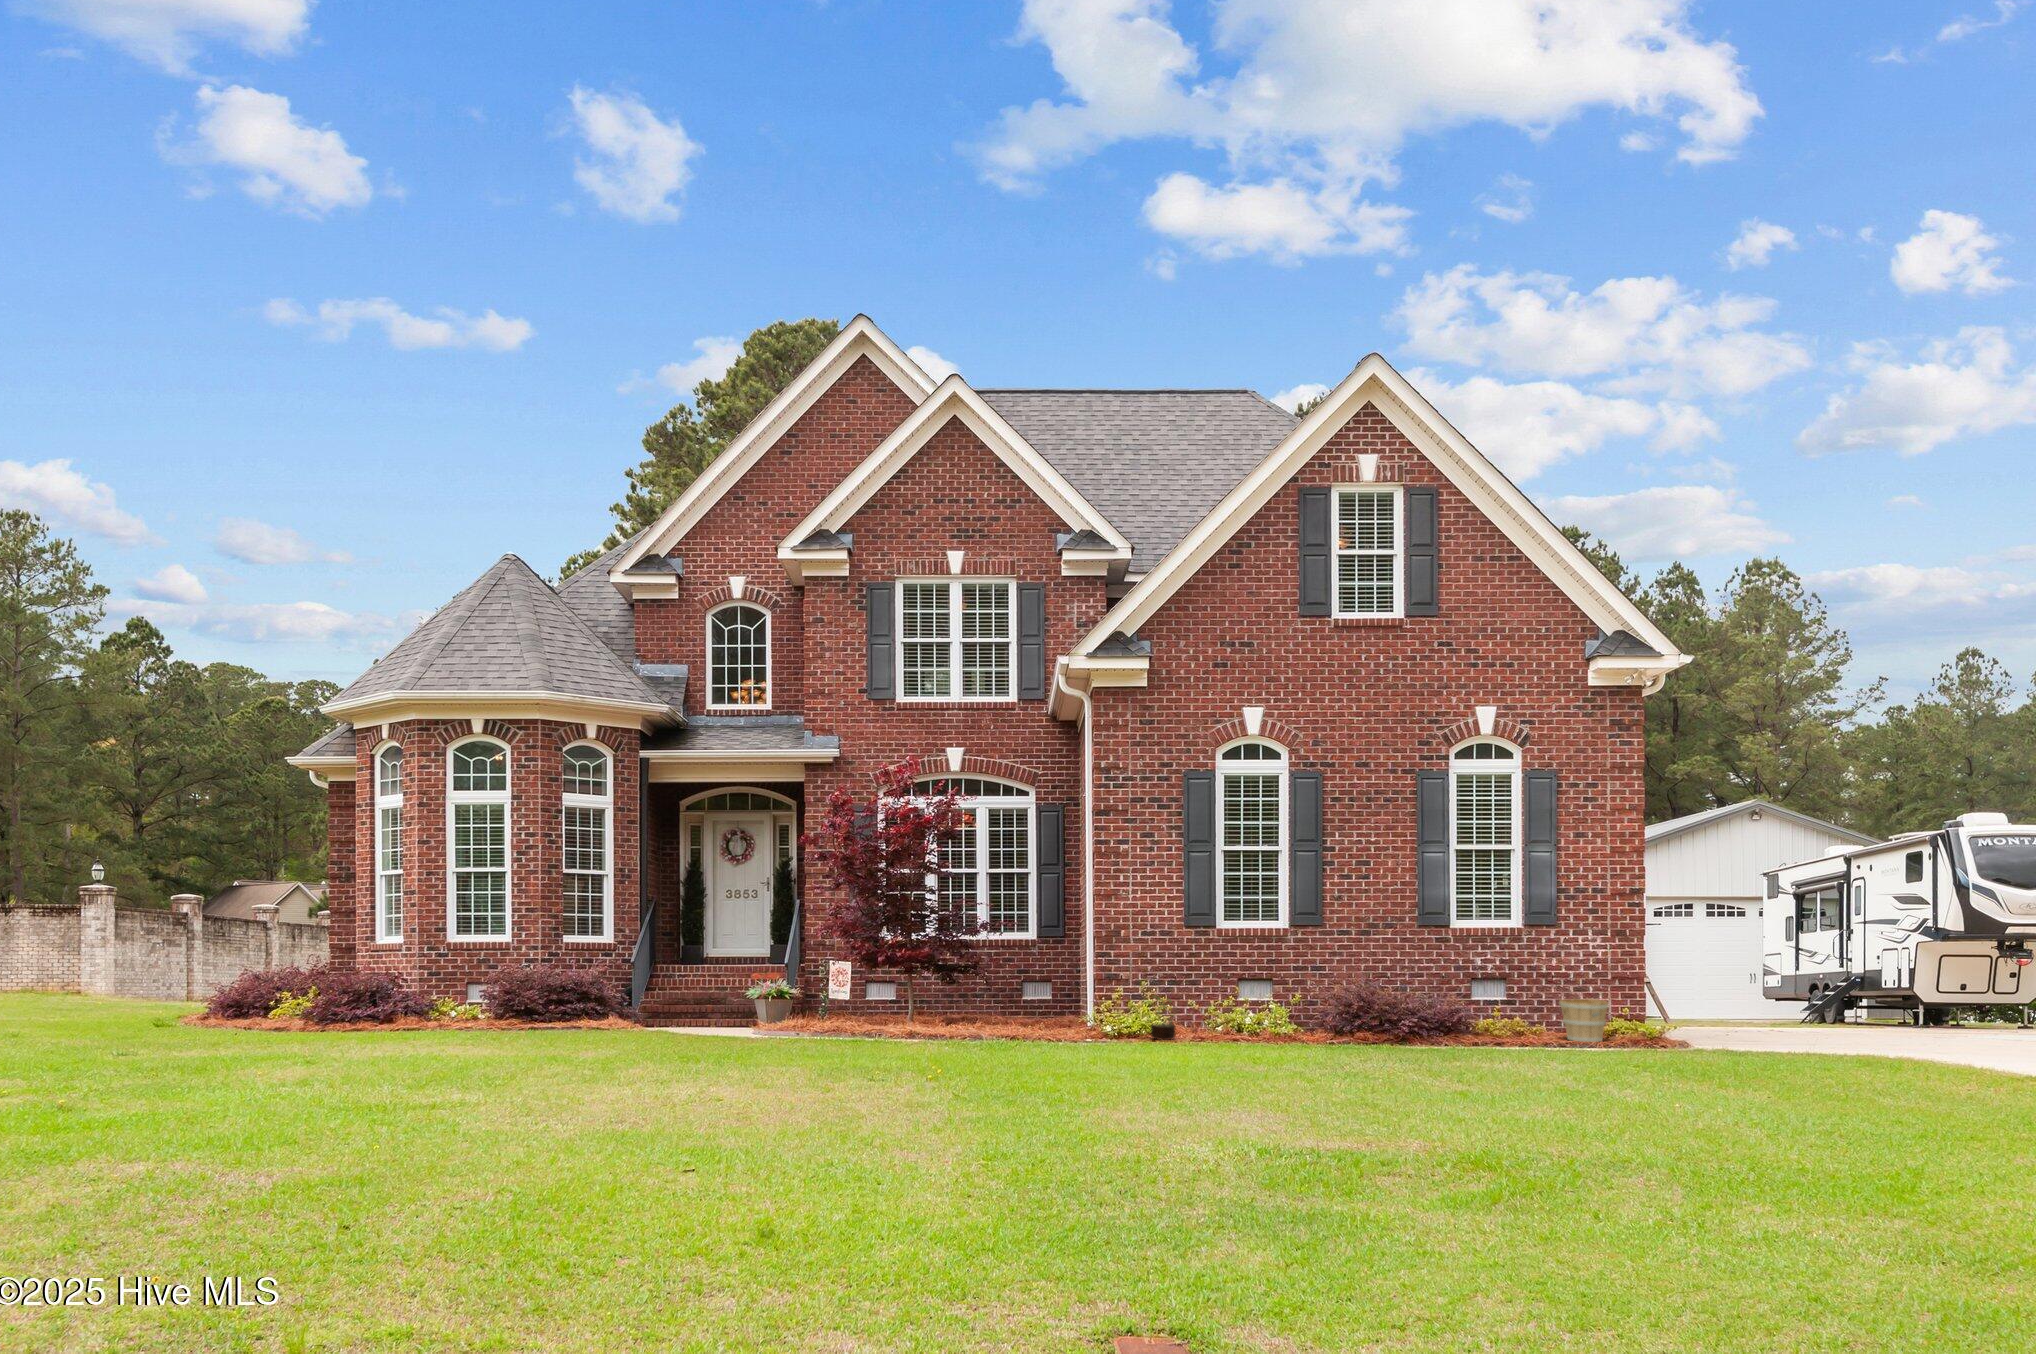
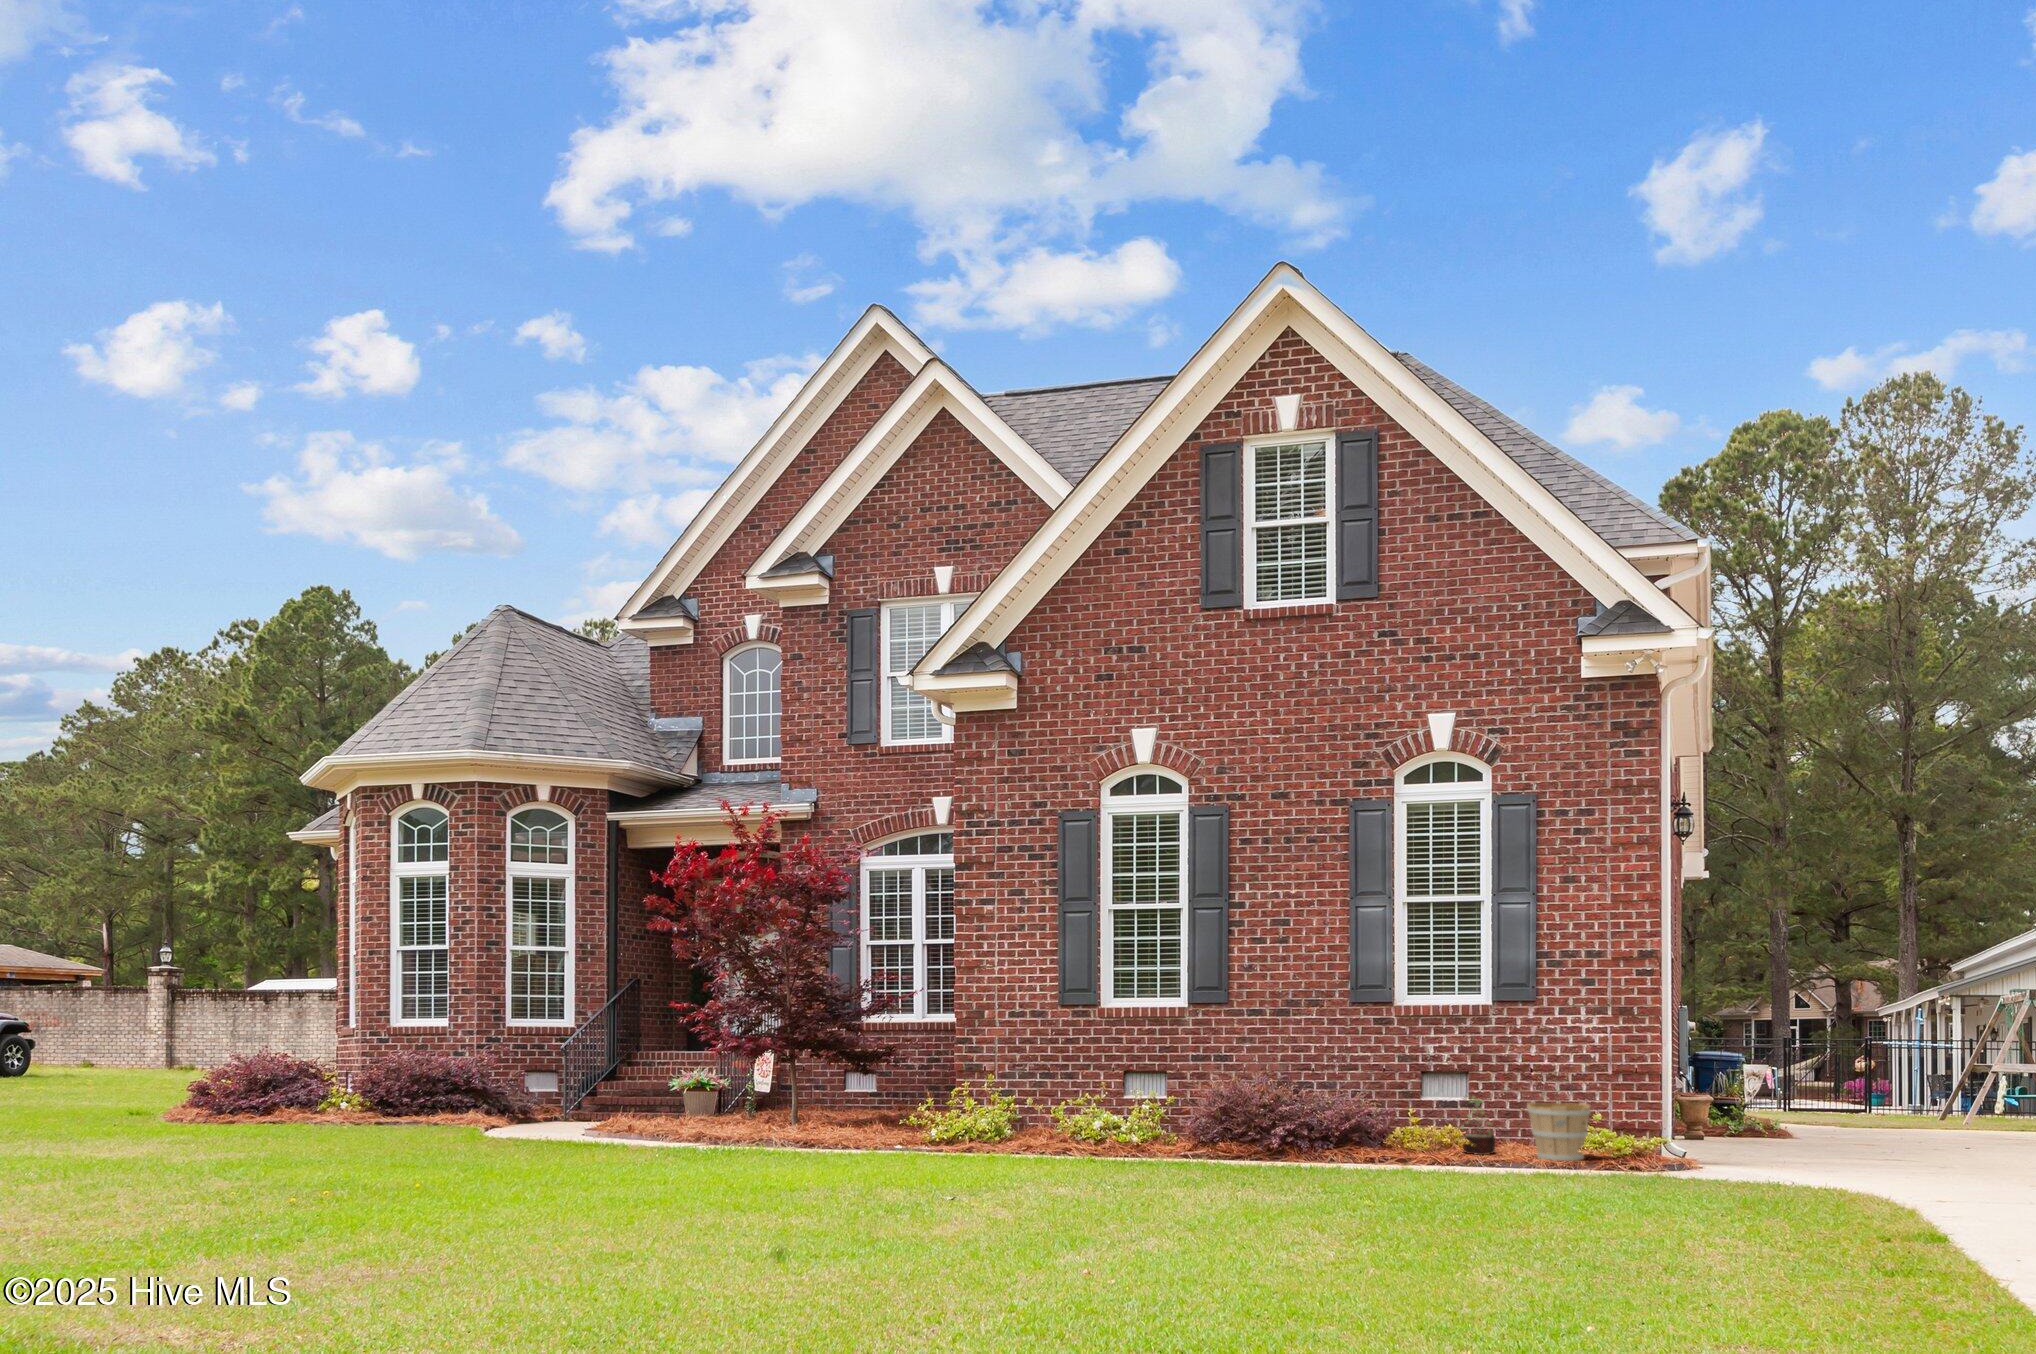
decorative plant: present [1148,996,1175,1040] -> present [1460,1096,1495,1155]

